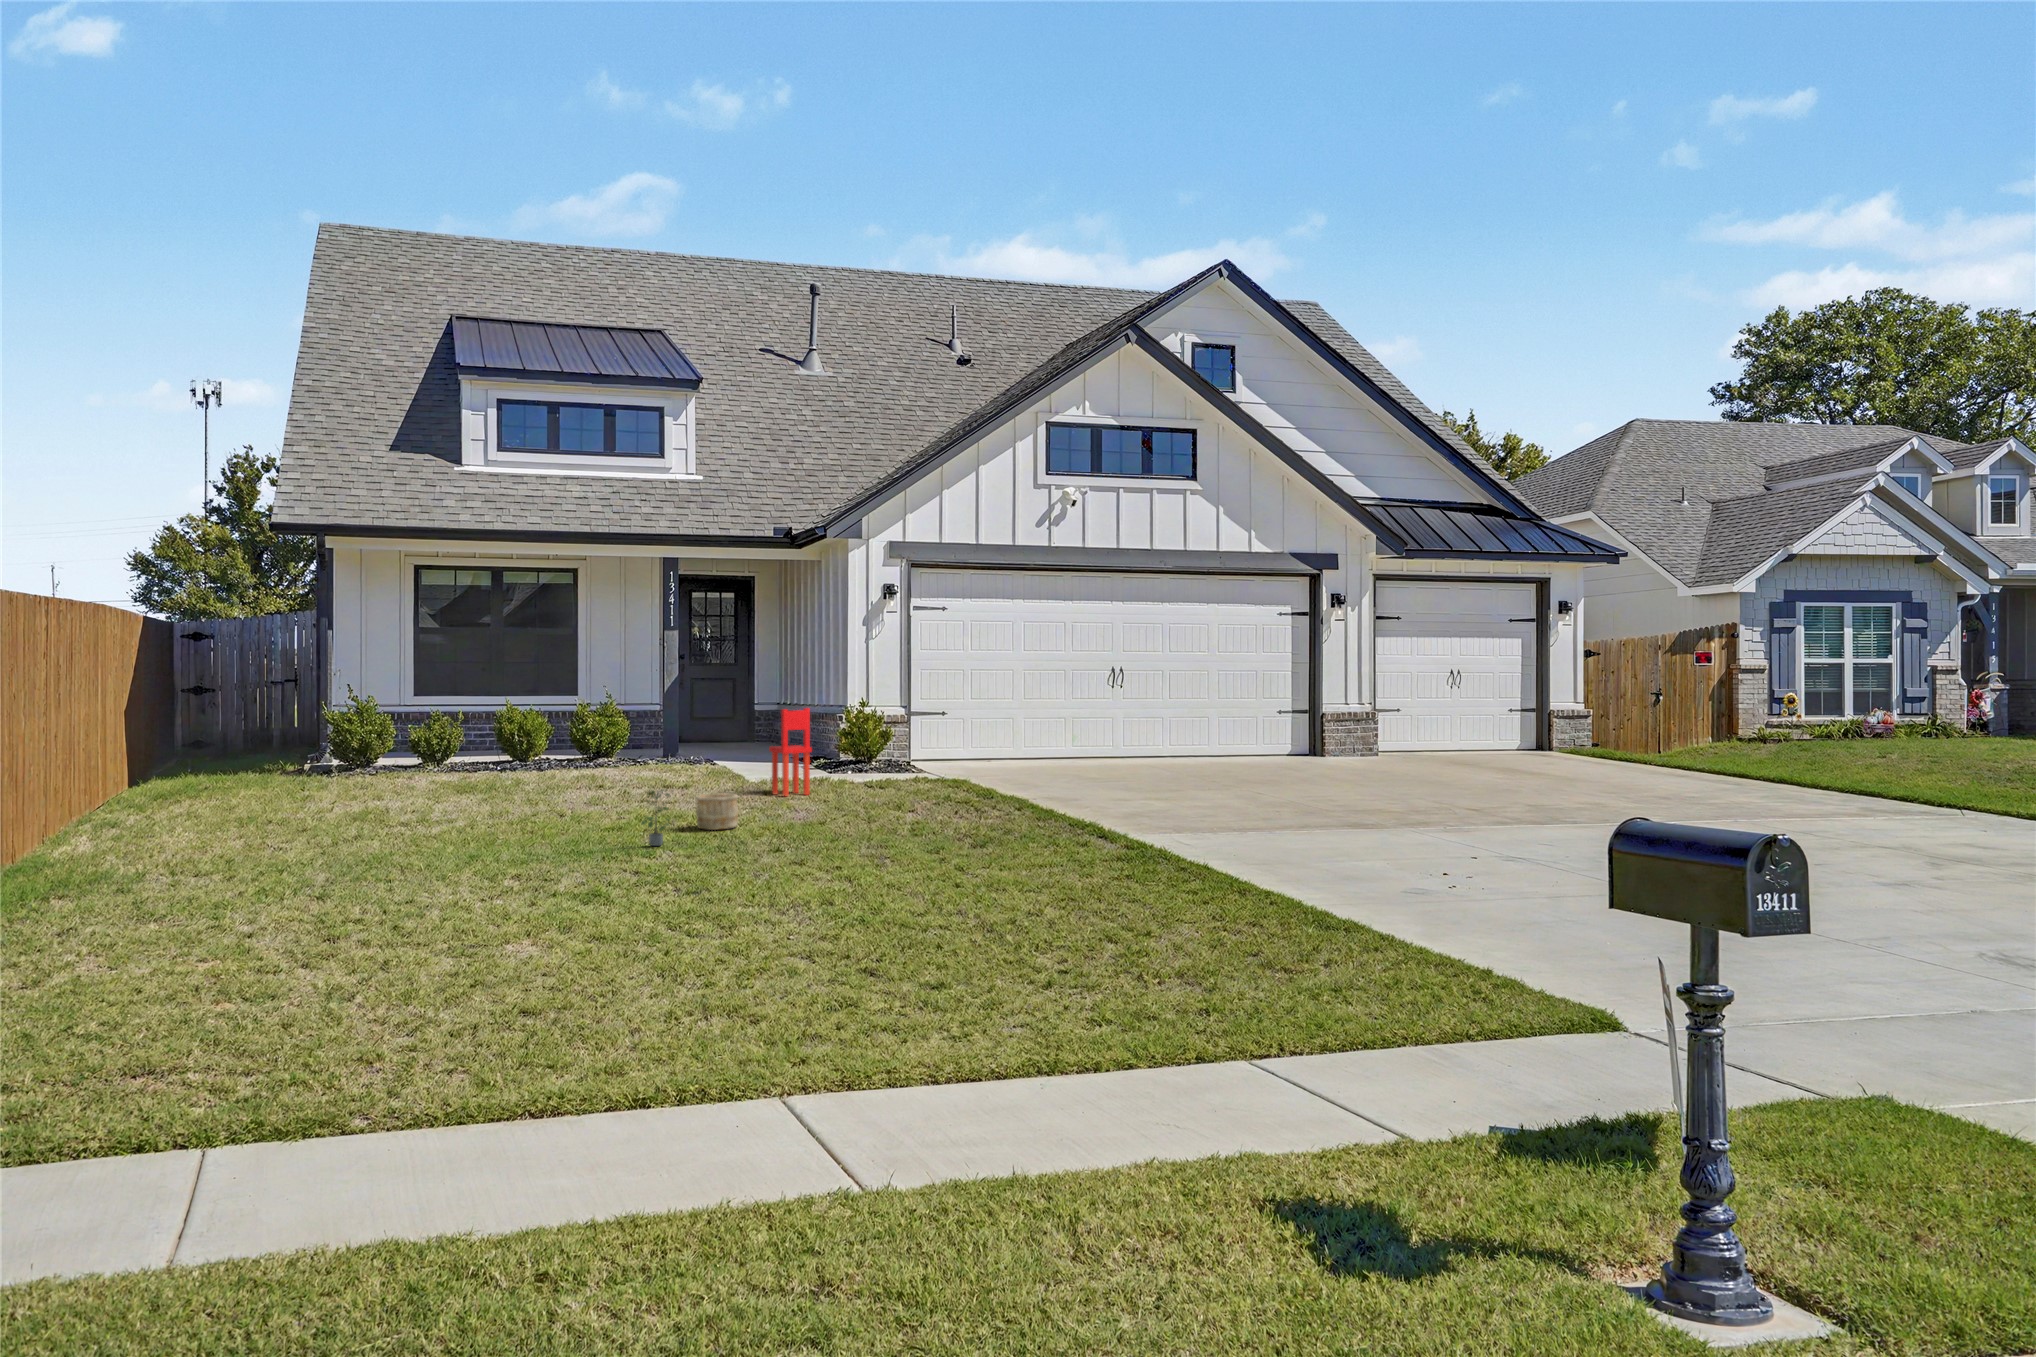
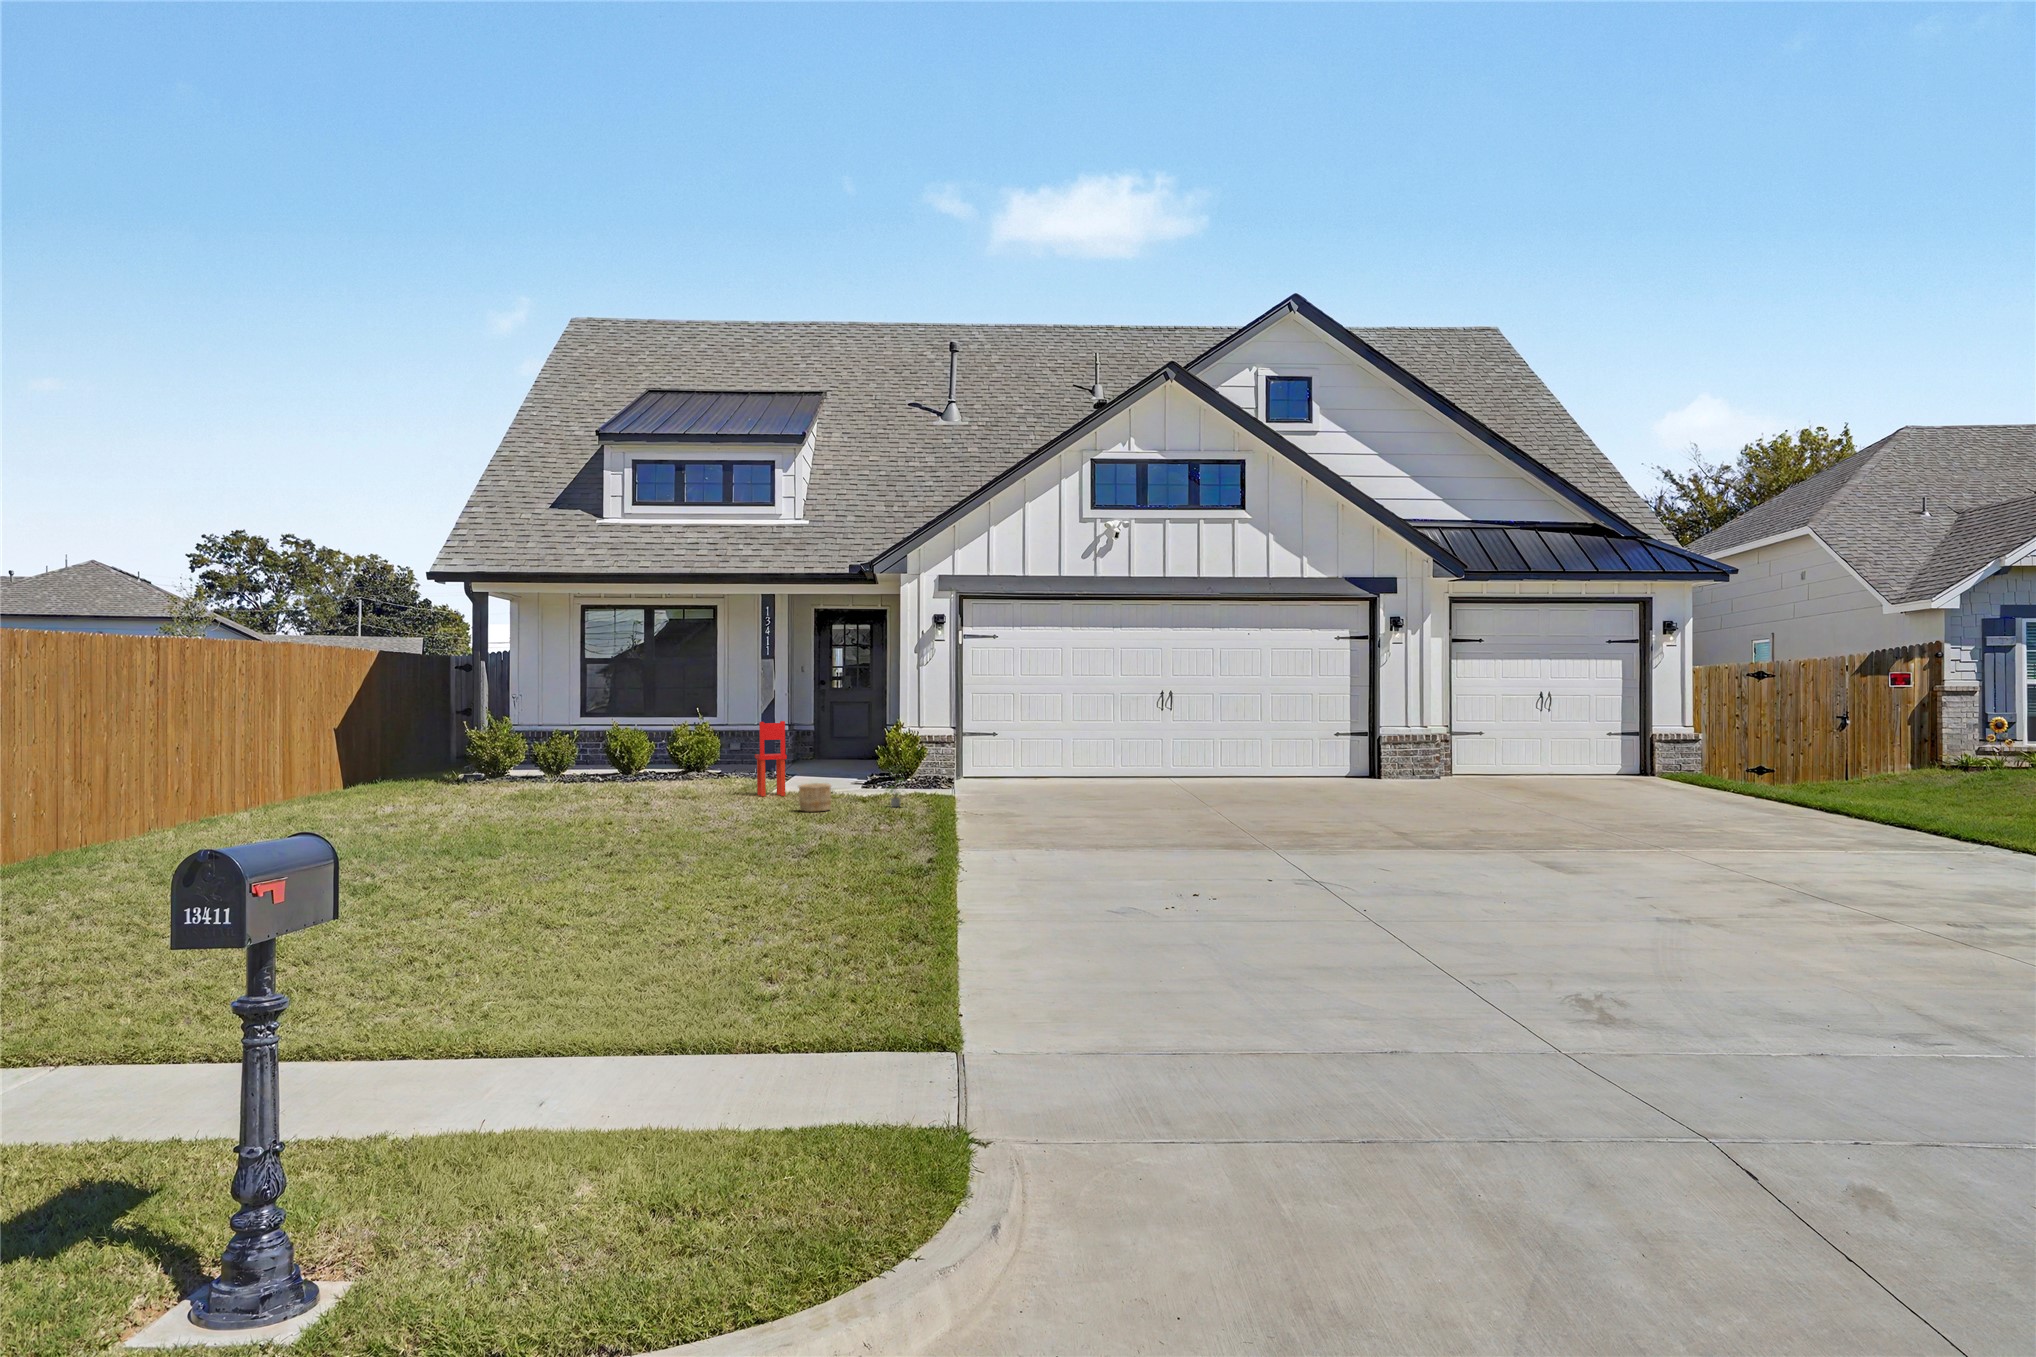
potted plant: present [642,790,669,846] -> present [886,766,902,807]
wooden bucket: present [696,793,738,830] -> present [798,783,831,812]

